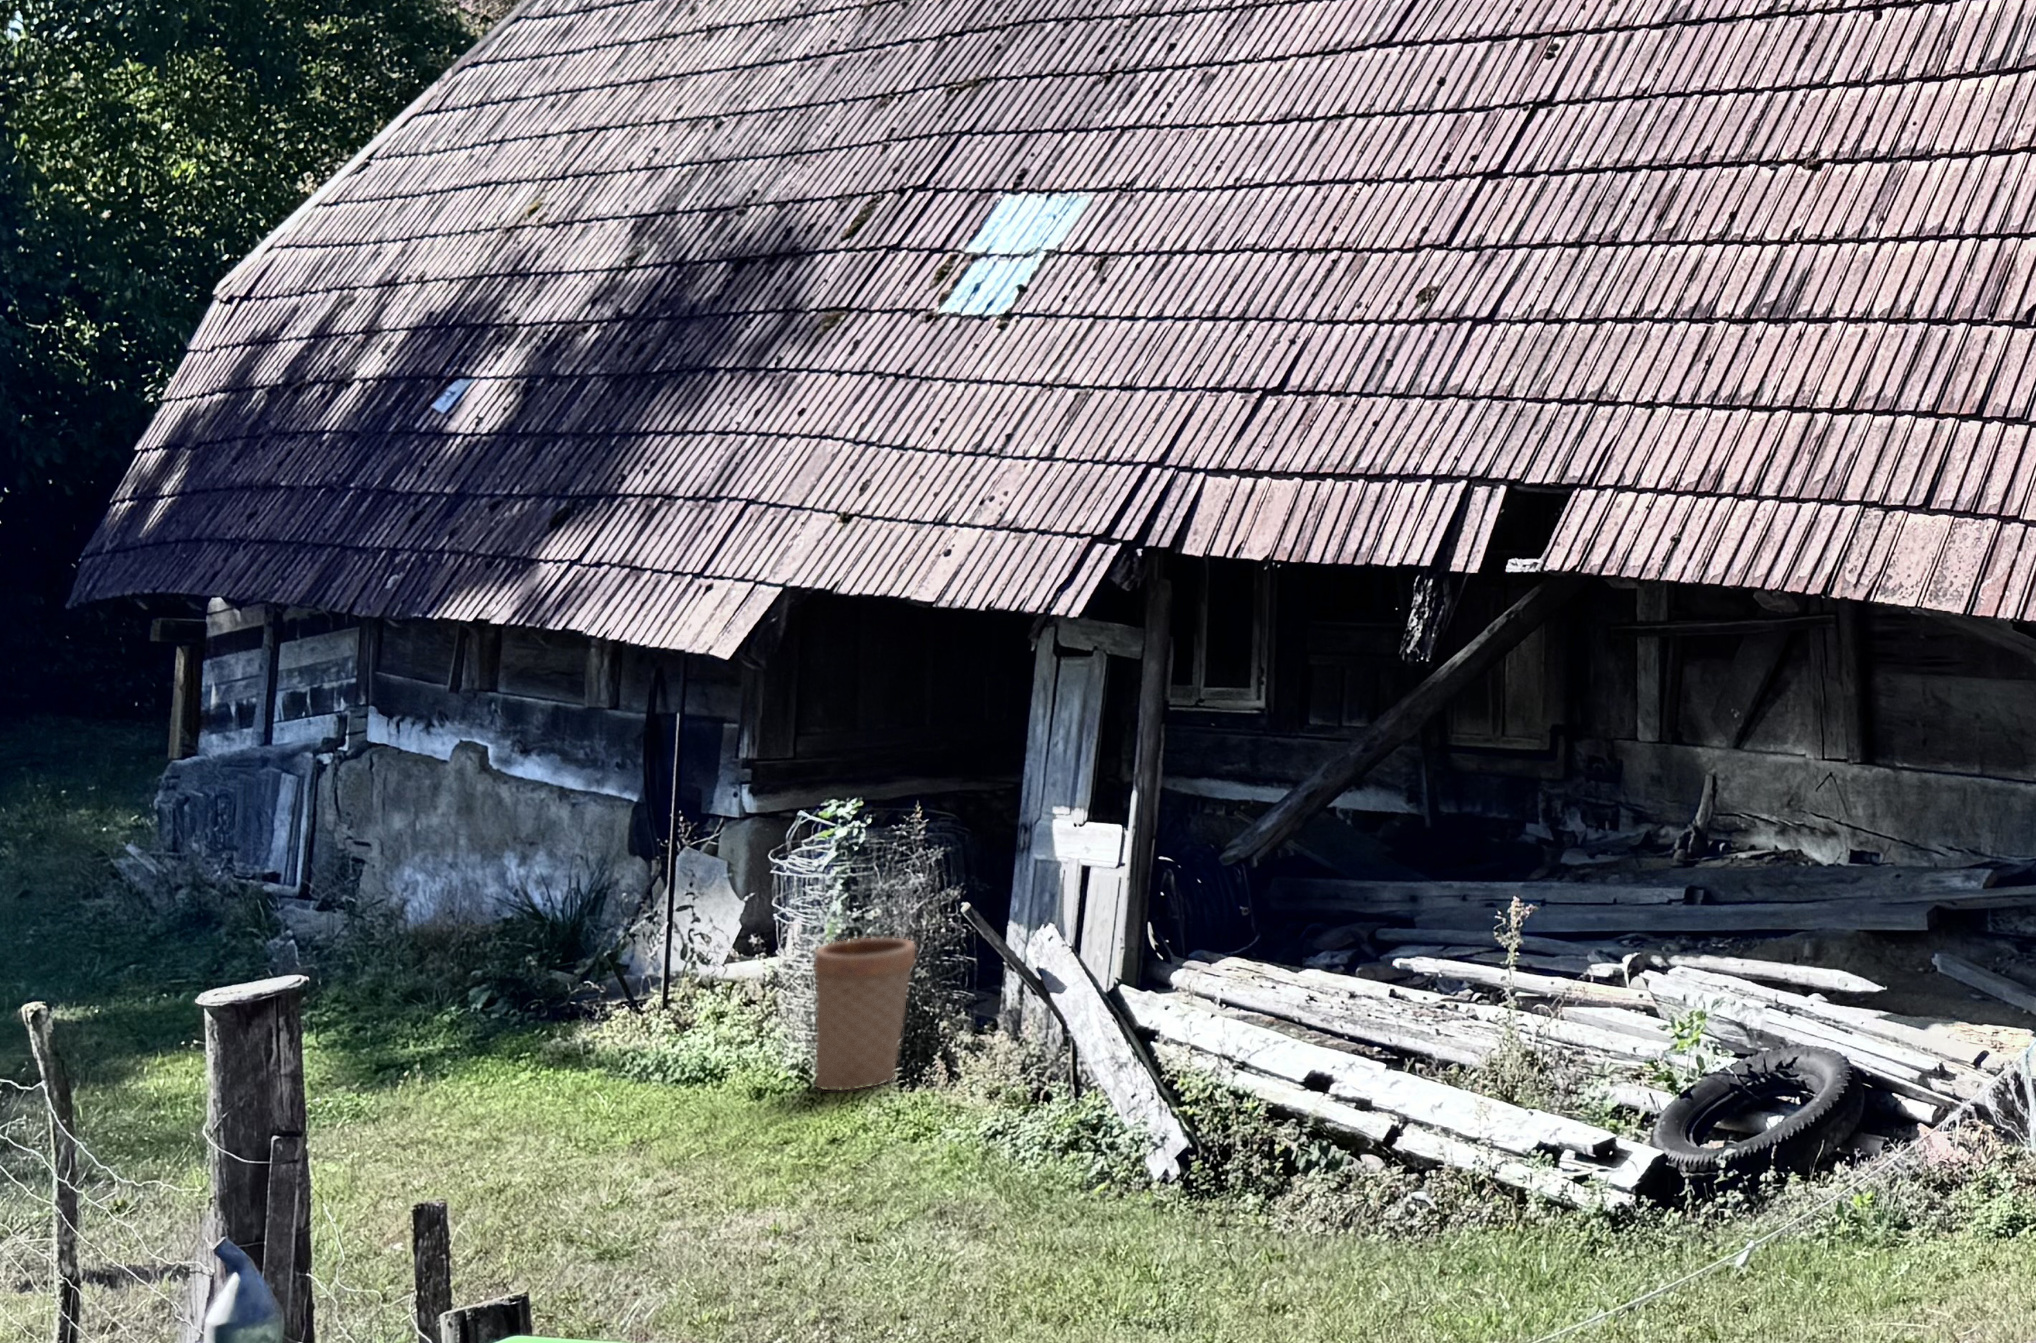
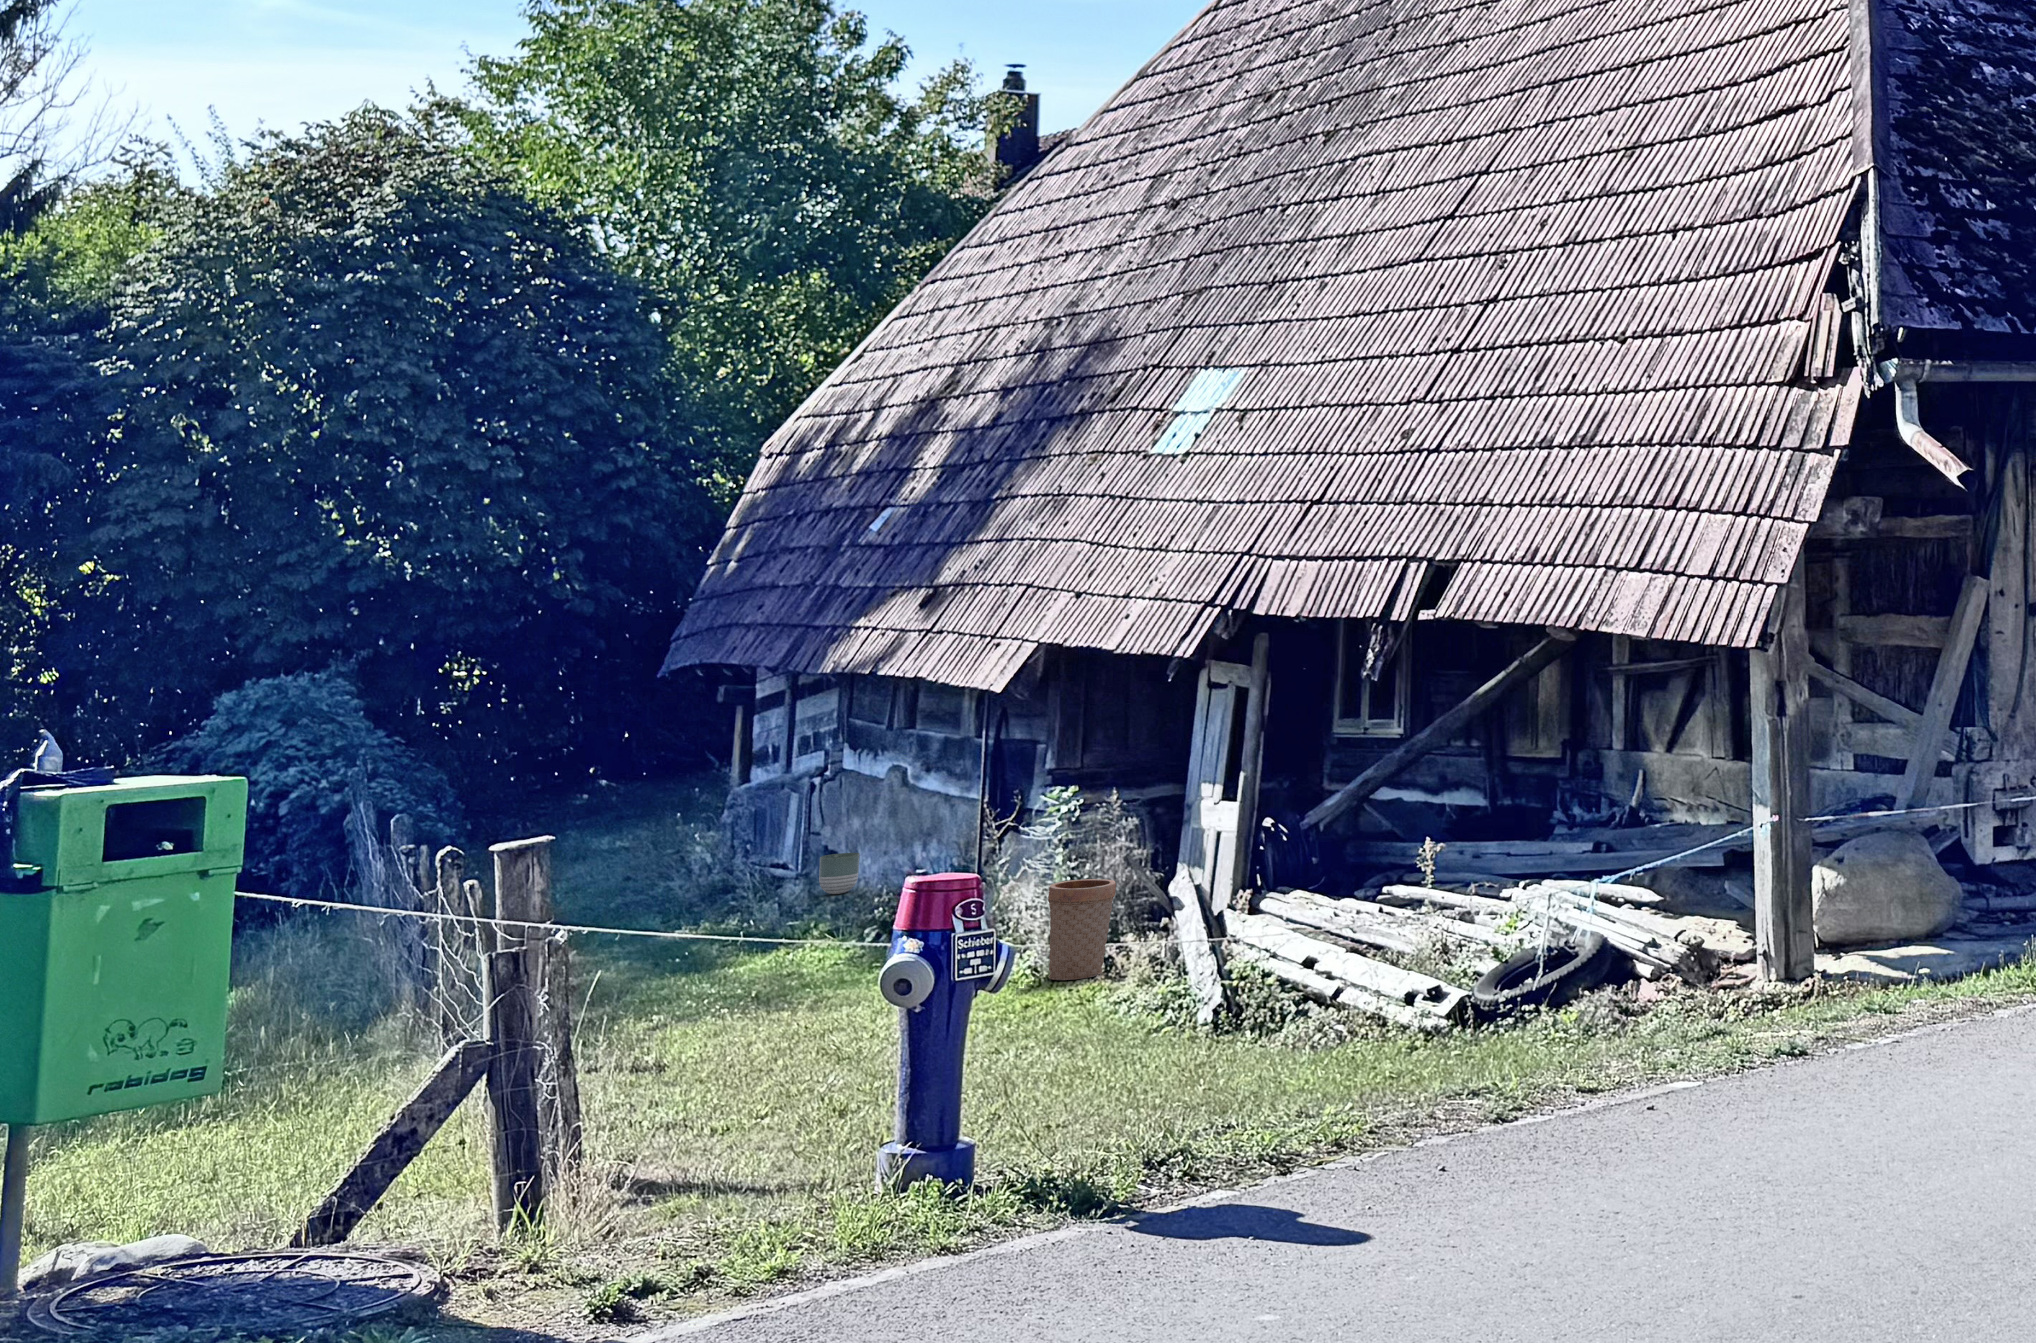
planter: none [344,867,404,927] -> present [819,853,860,894]

